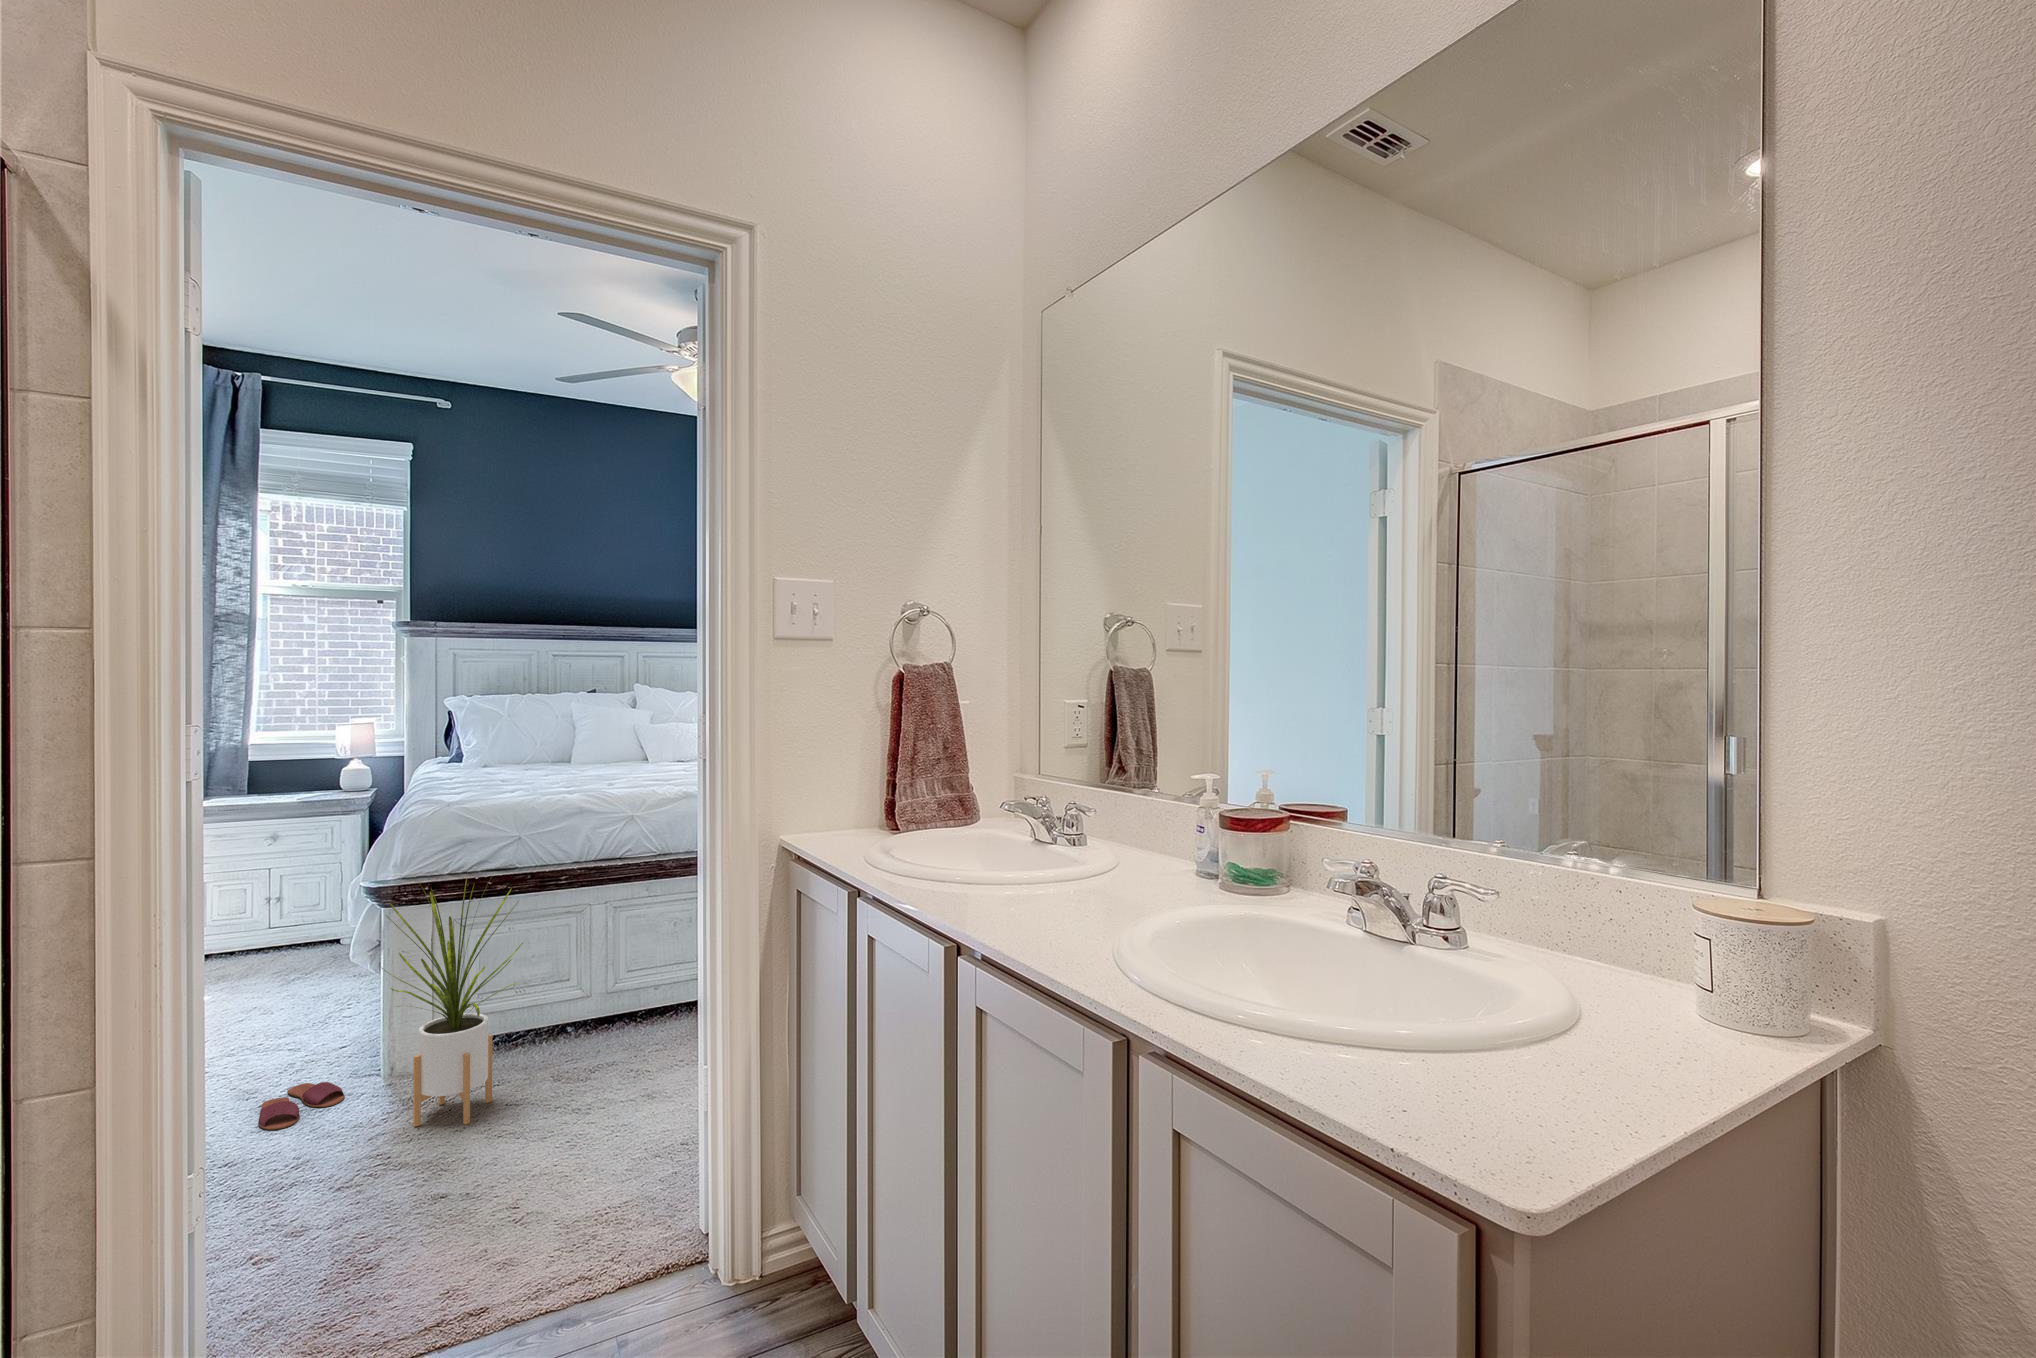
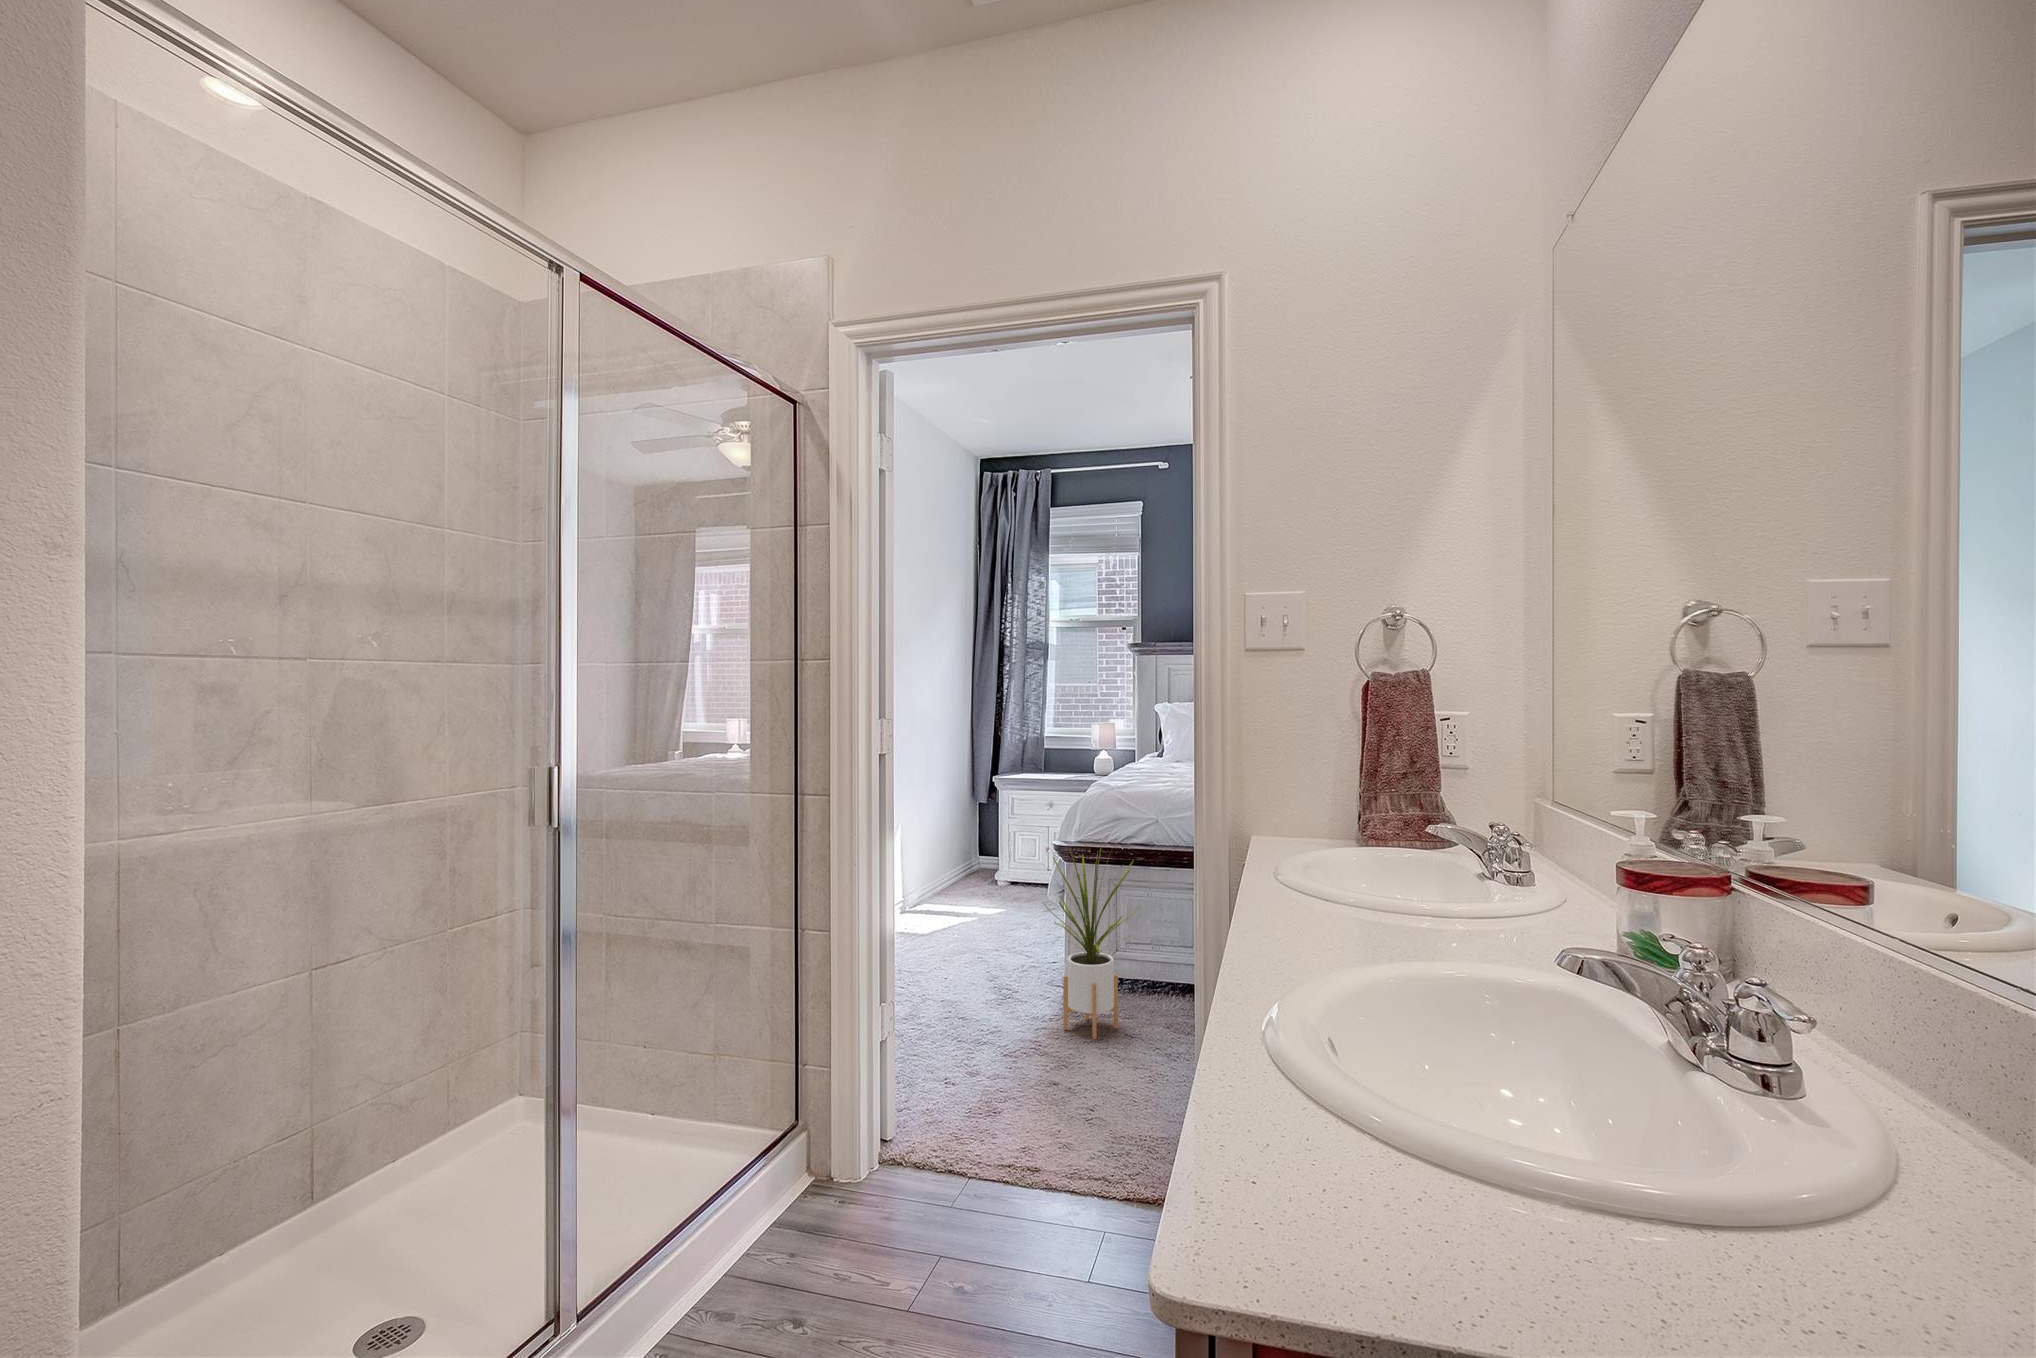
slippers: present [258,1082,345,1130] -> none [987,980,1038,1006]

